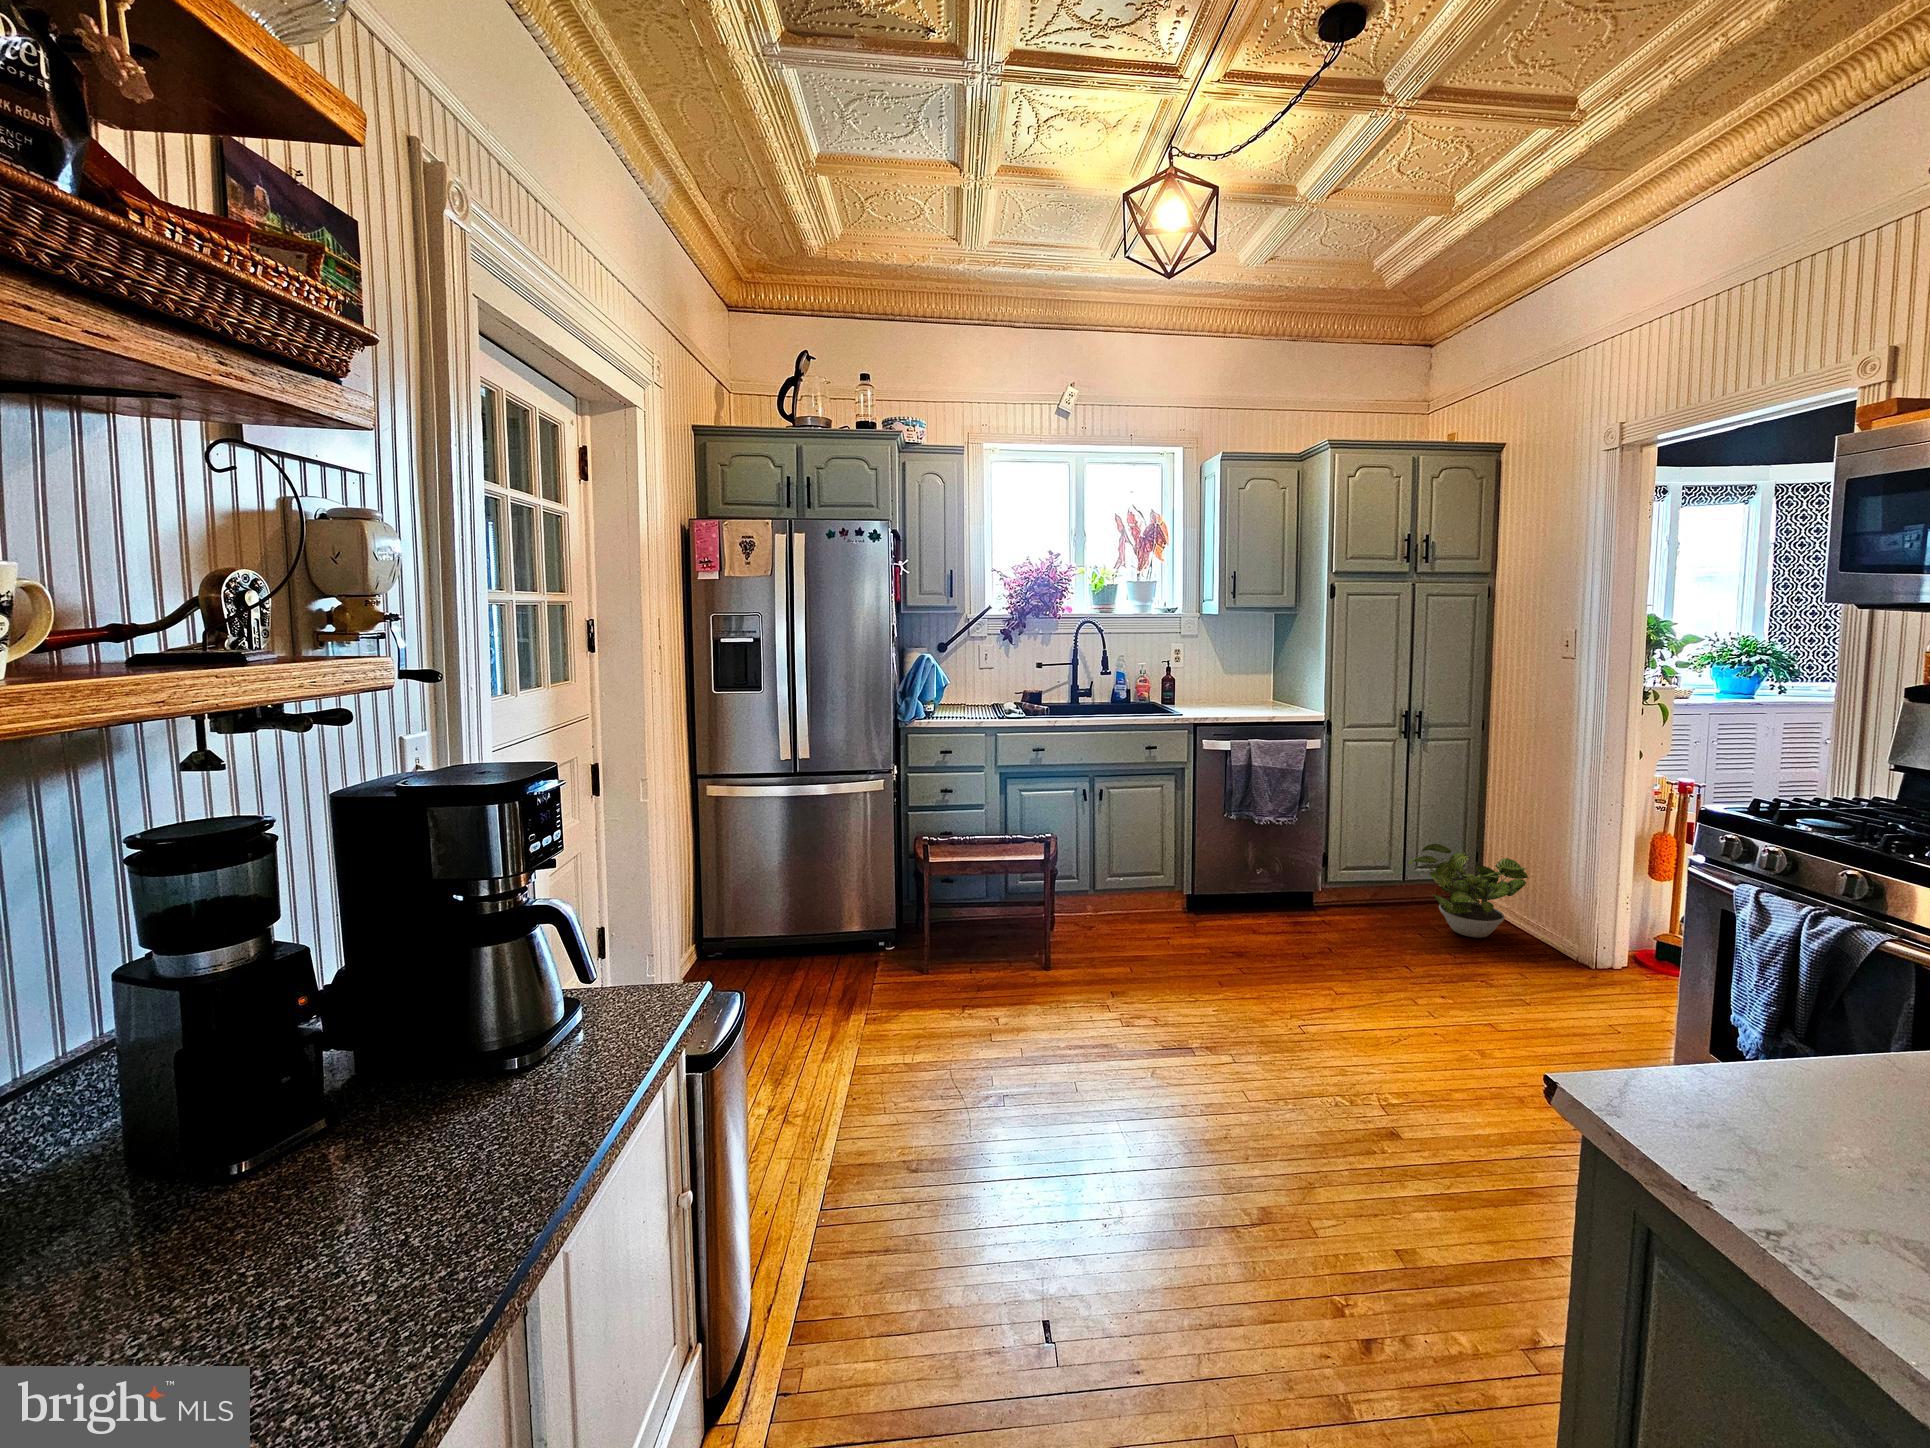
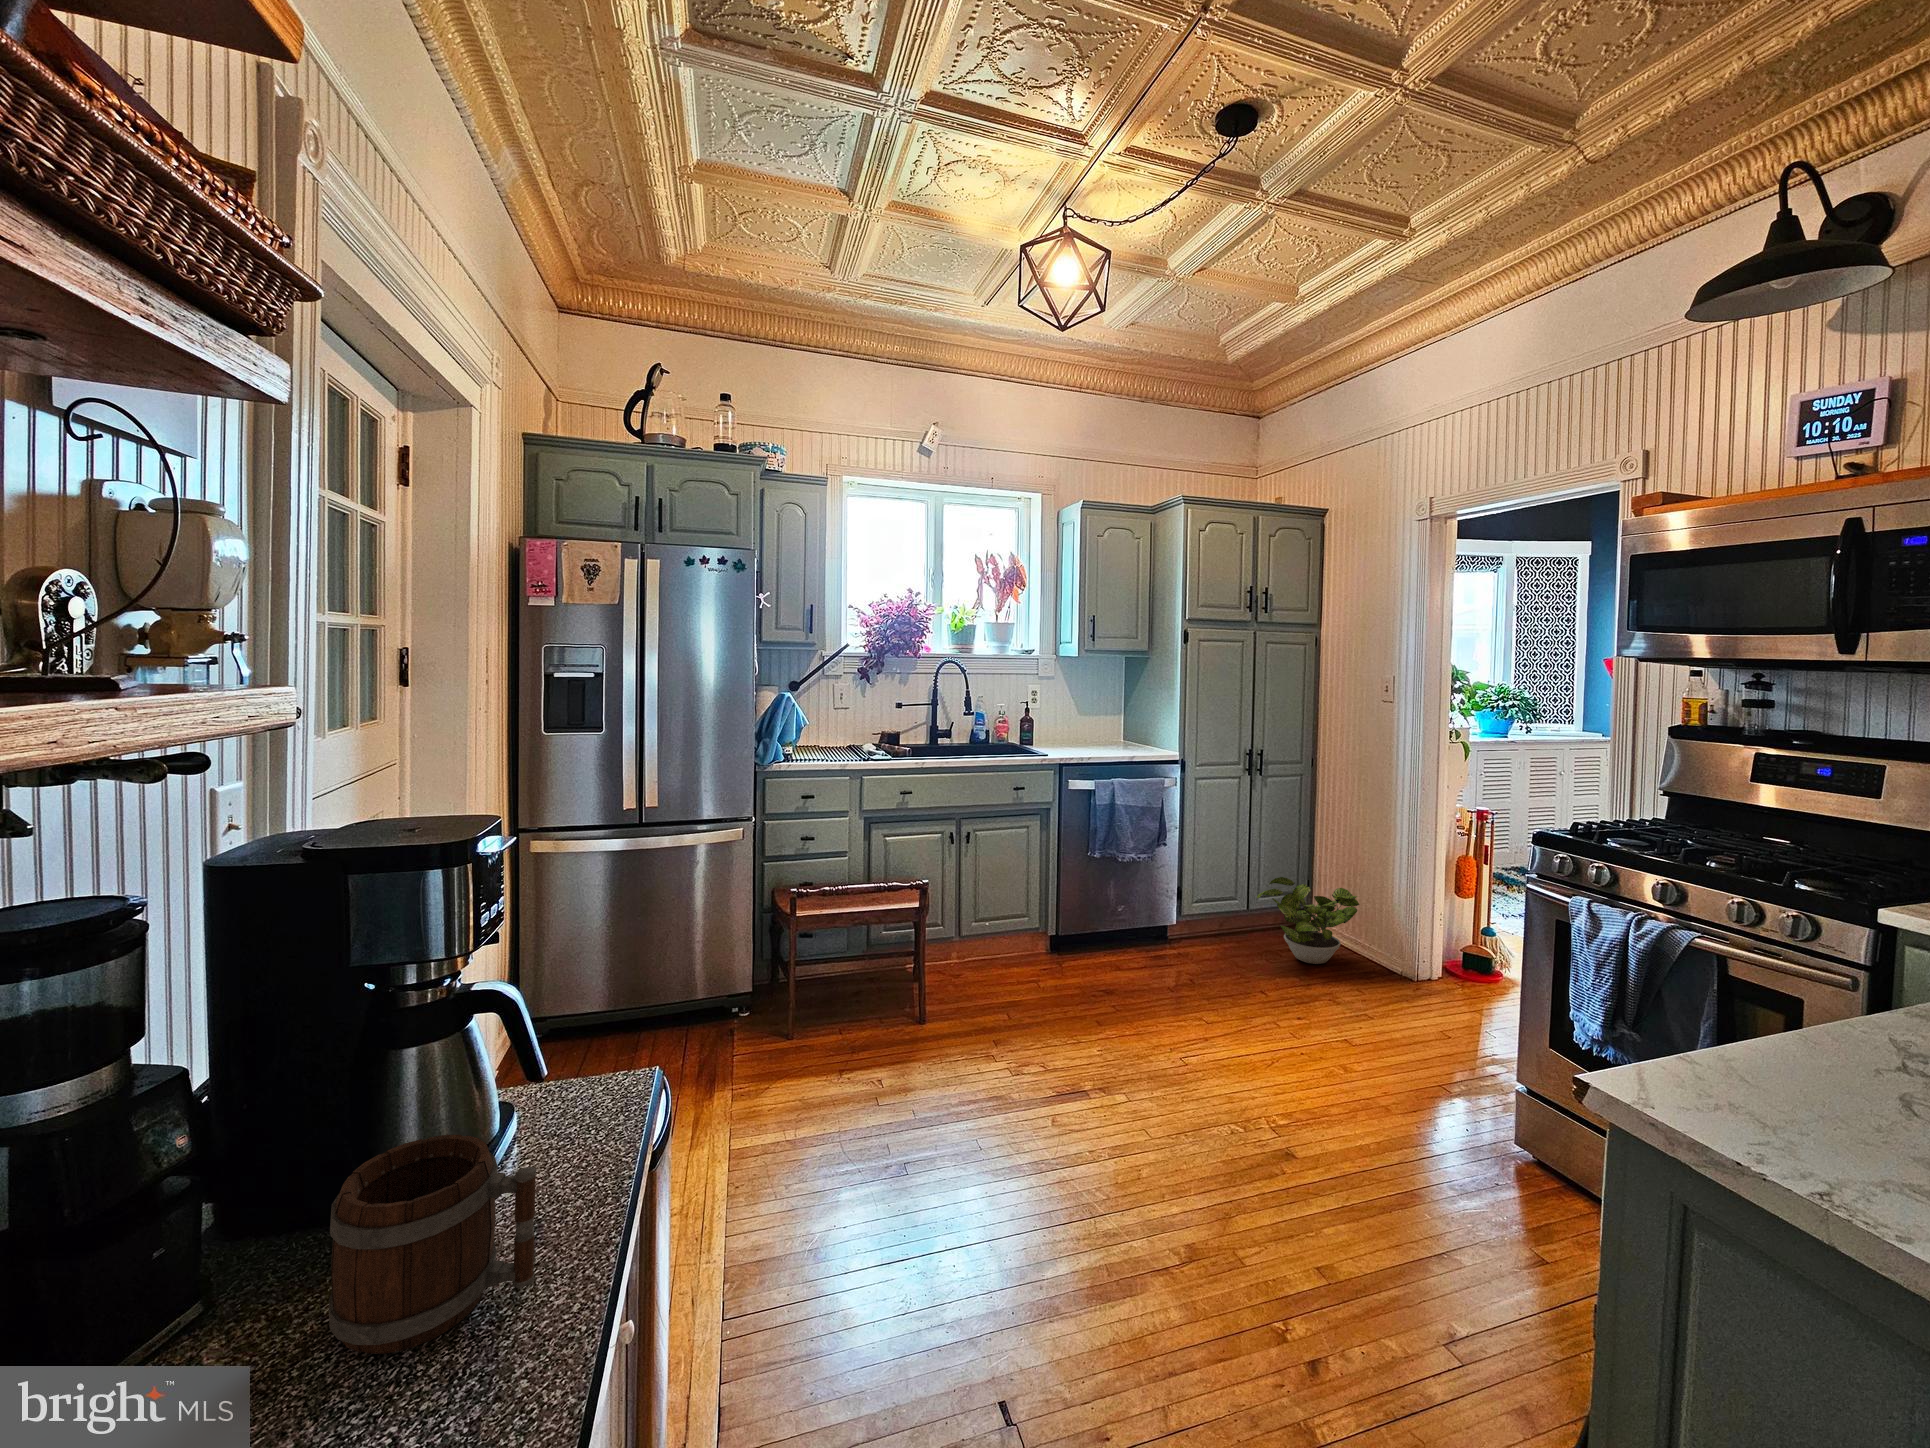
mug: none [378,1013,536,1177] -> present [329,1135,537,1354]

